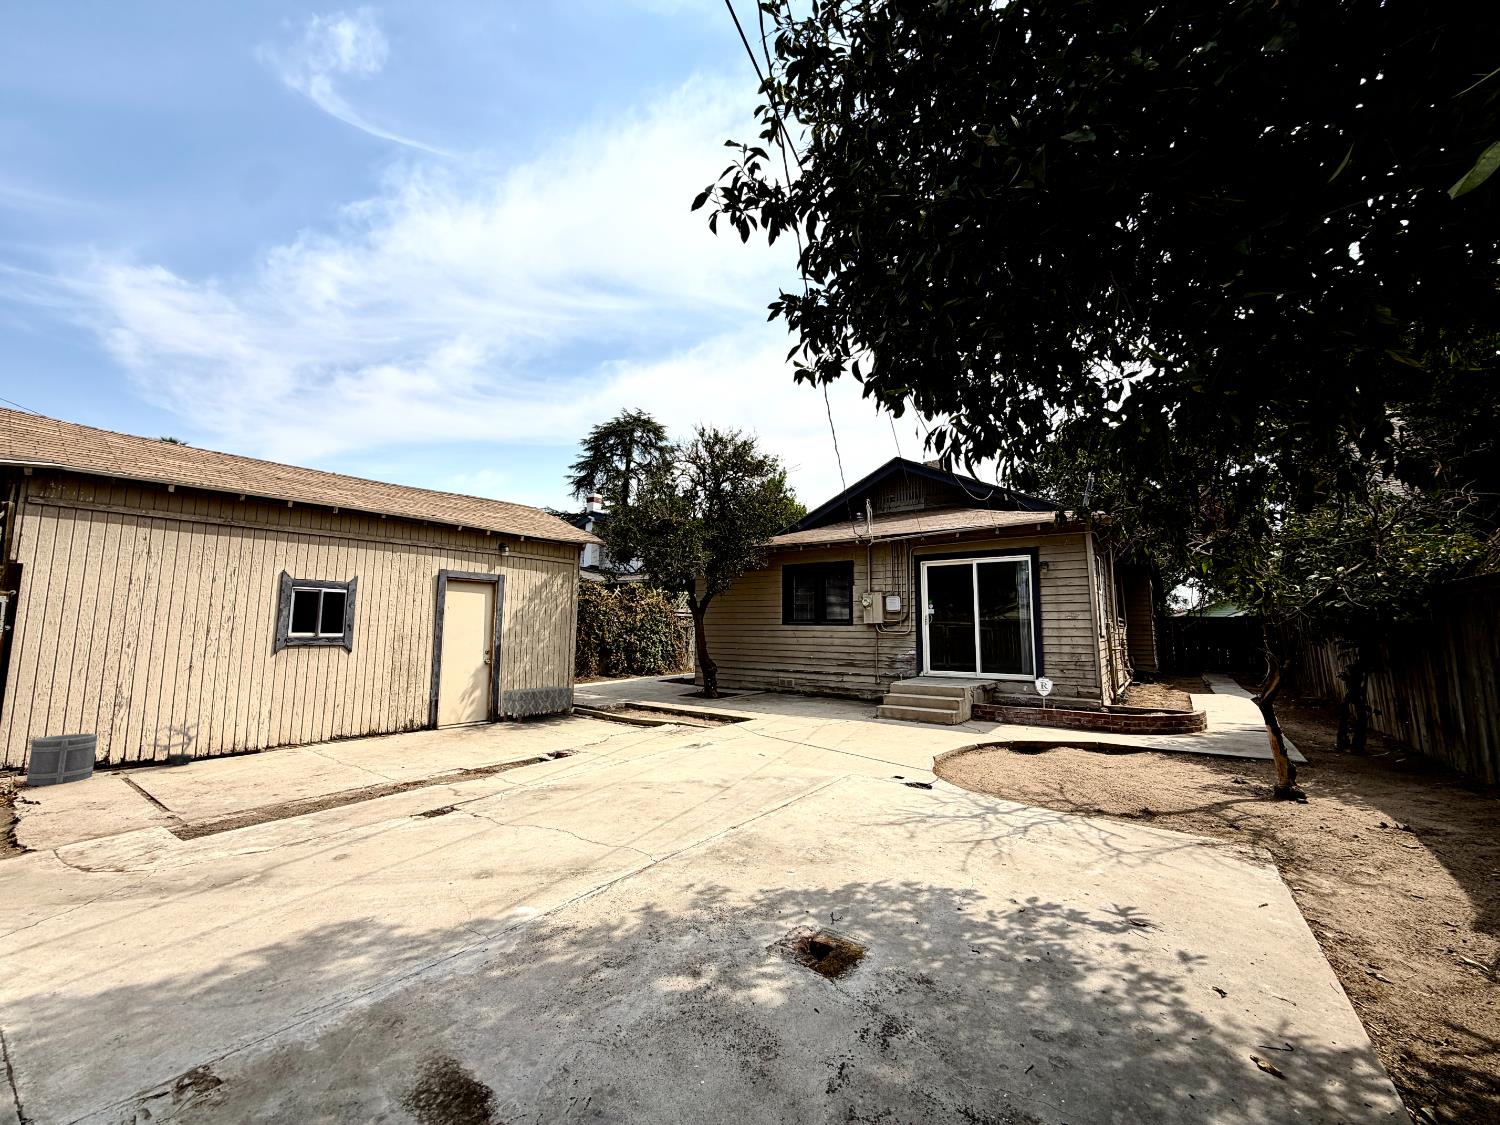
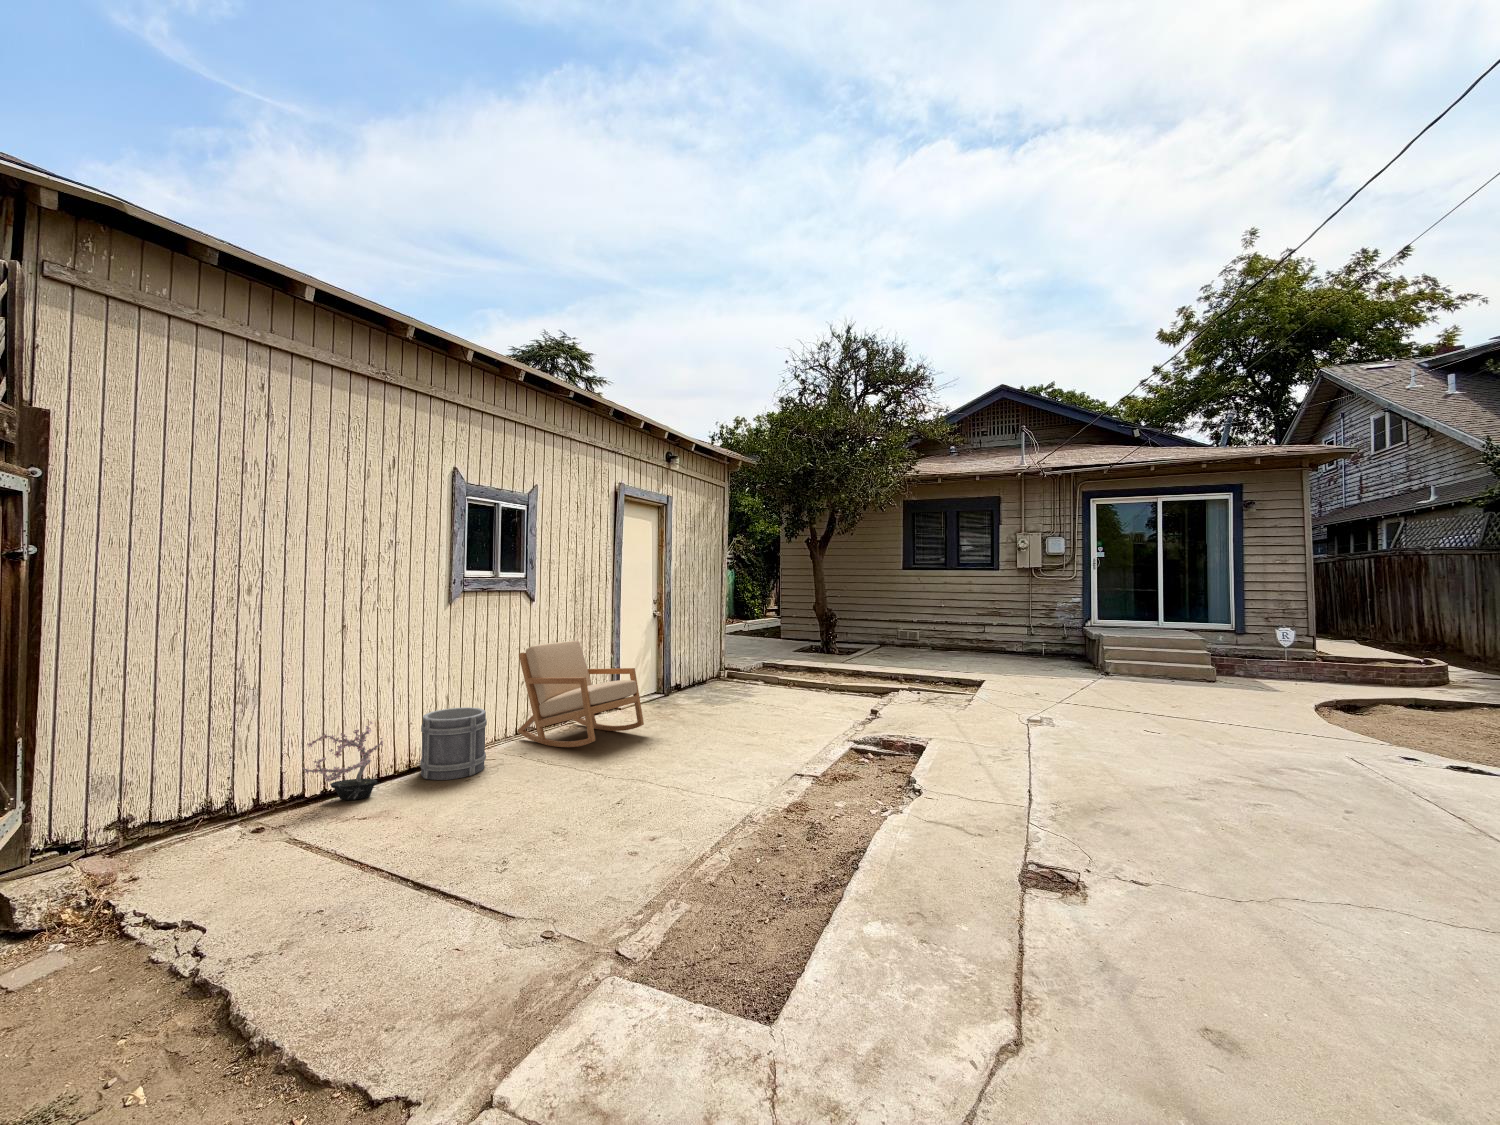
chair: none [328,678,407,748] -> present [518,641,644,747]
bench: present [502,686,572,723] -> none [673,645,741,694]
bucket: present [26,734,97,785] -> present [420,708,487,780]

